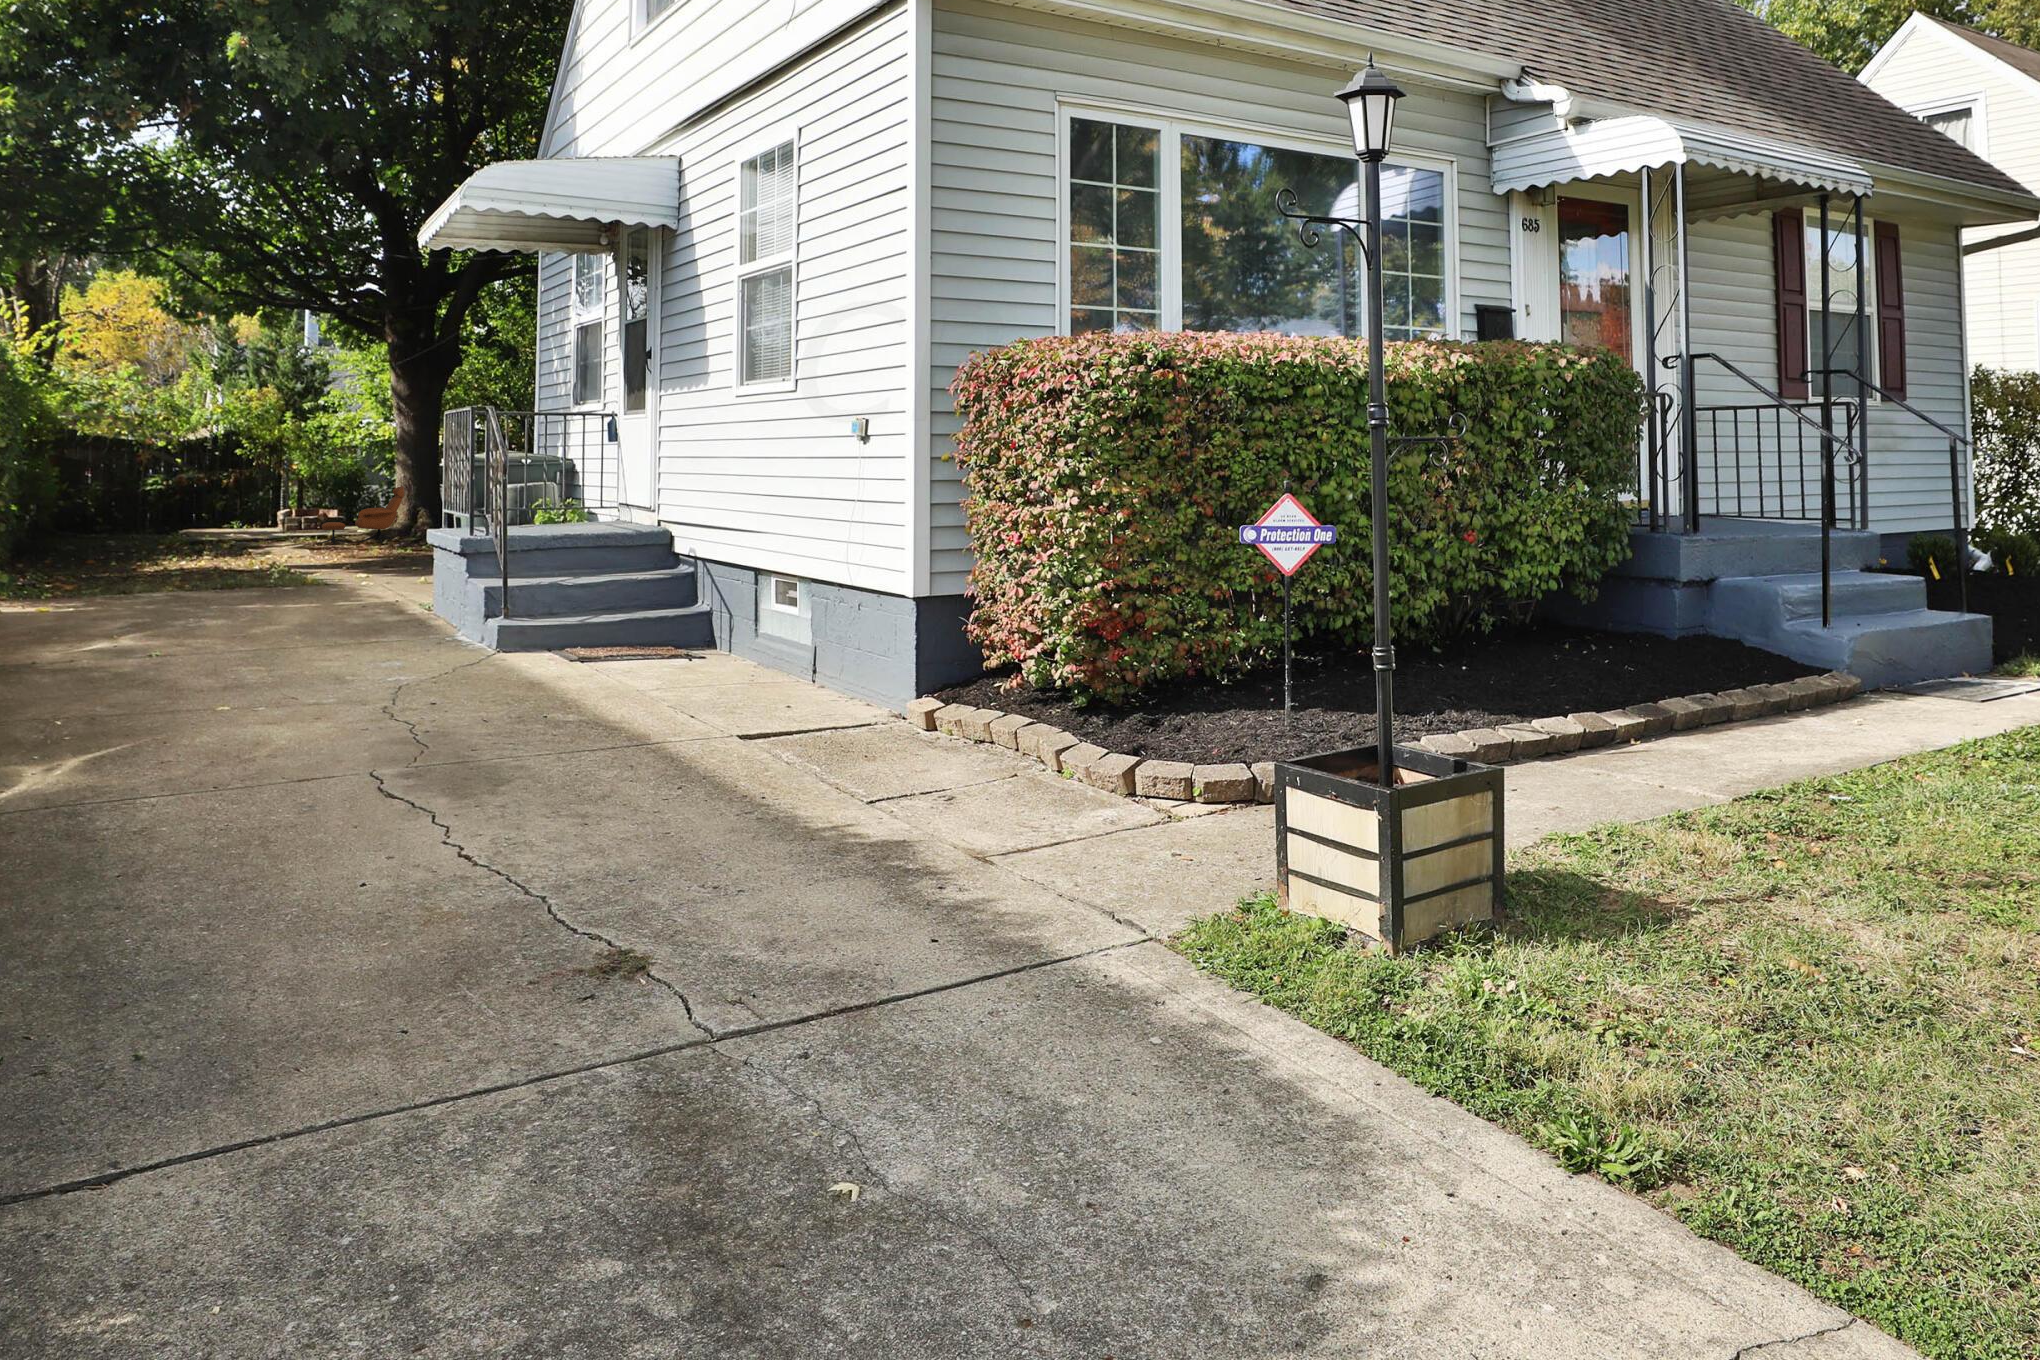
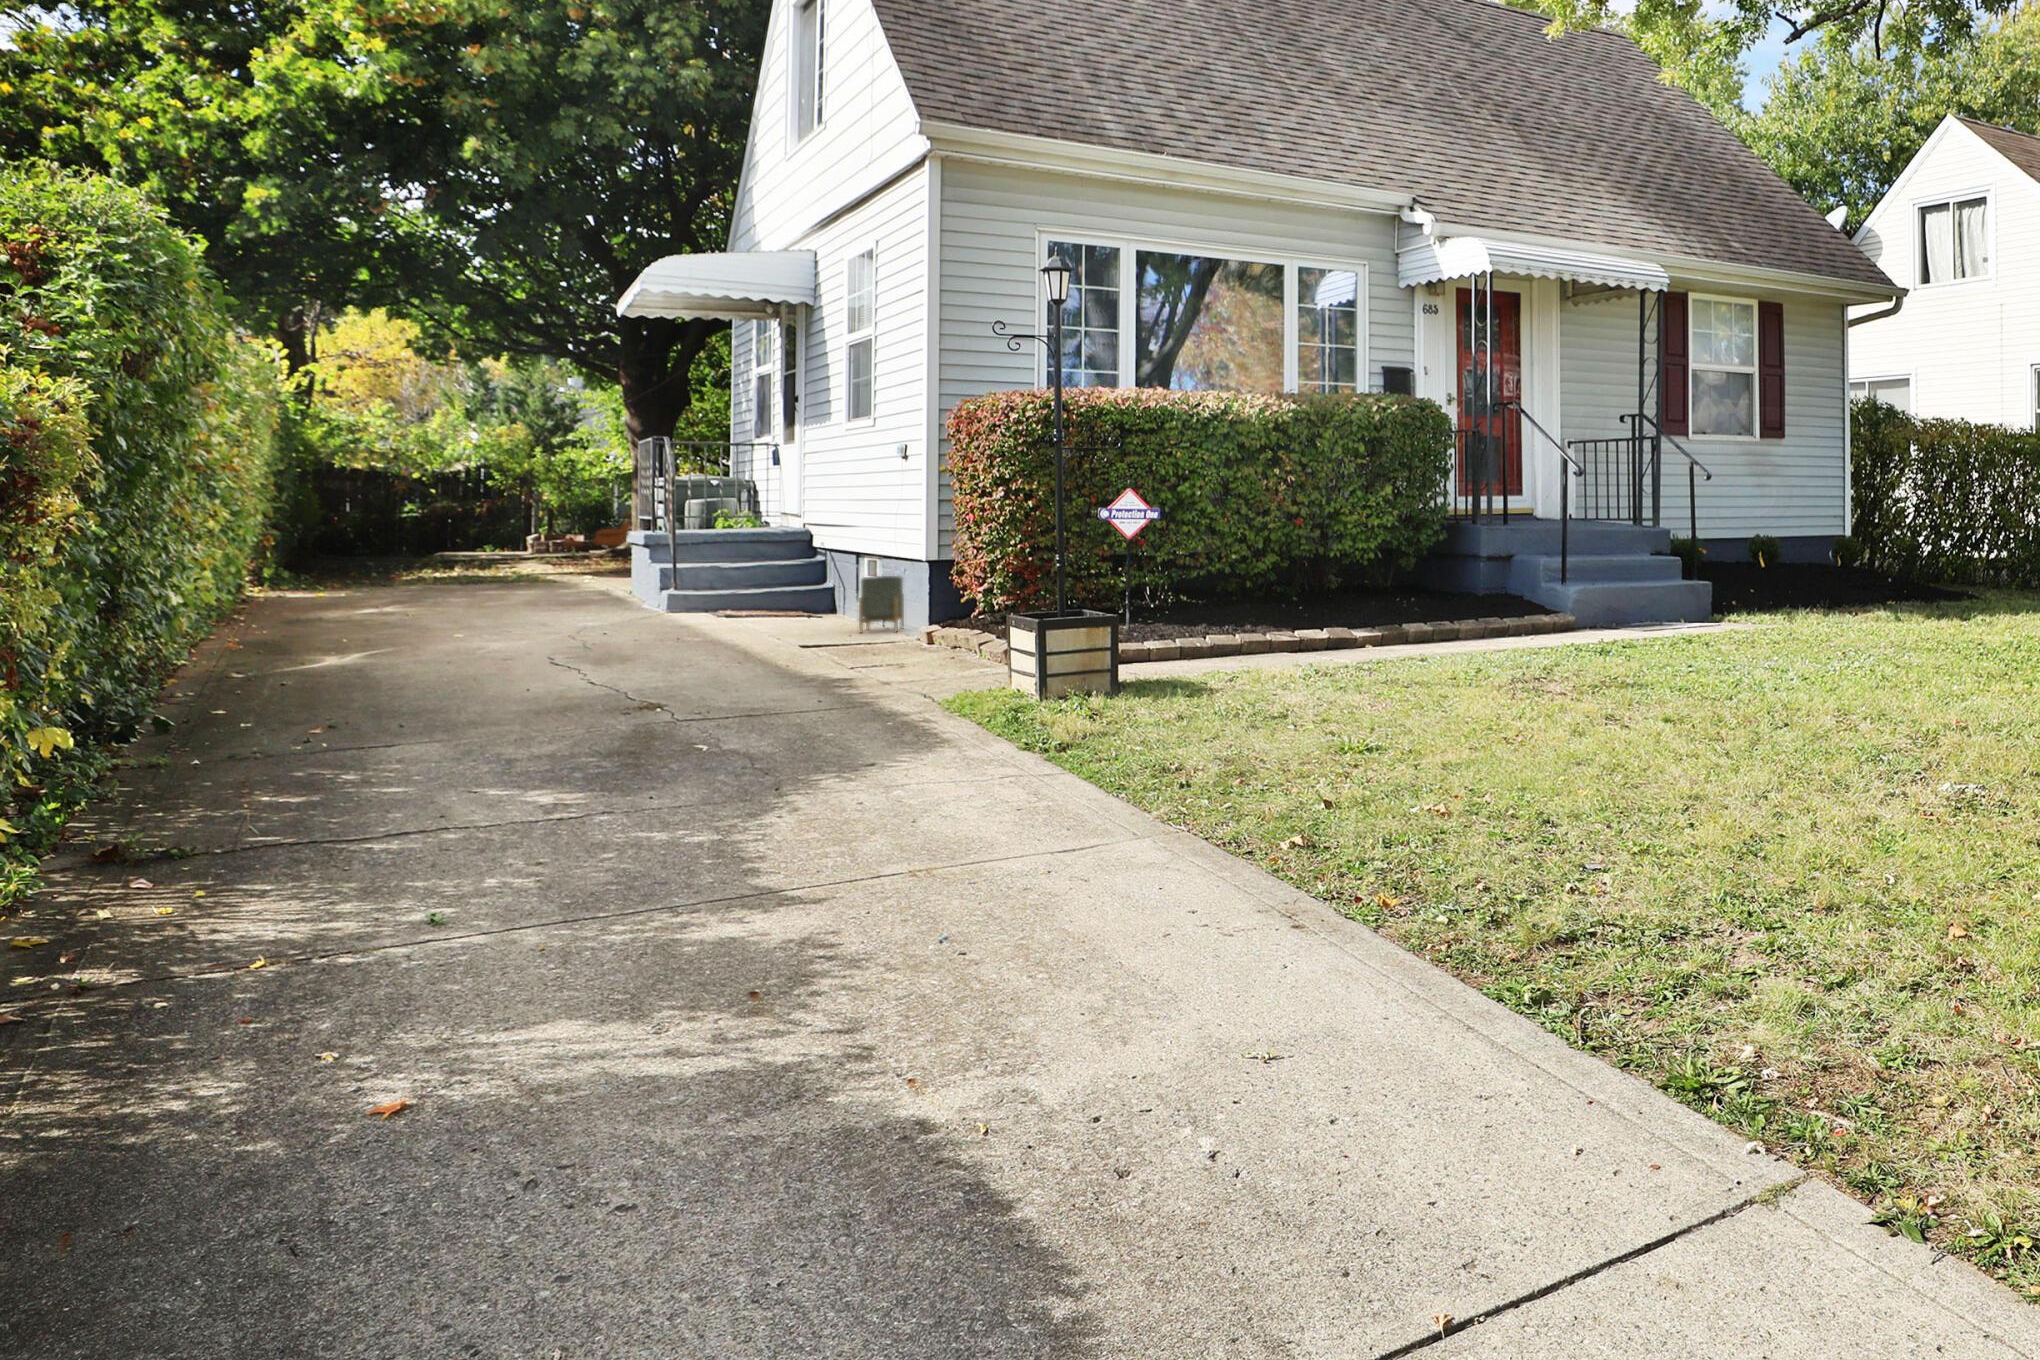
planter: none [803,615,862,706] -> present [859,576,904,632]

